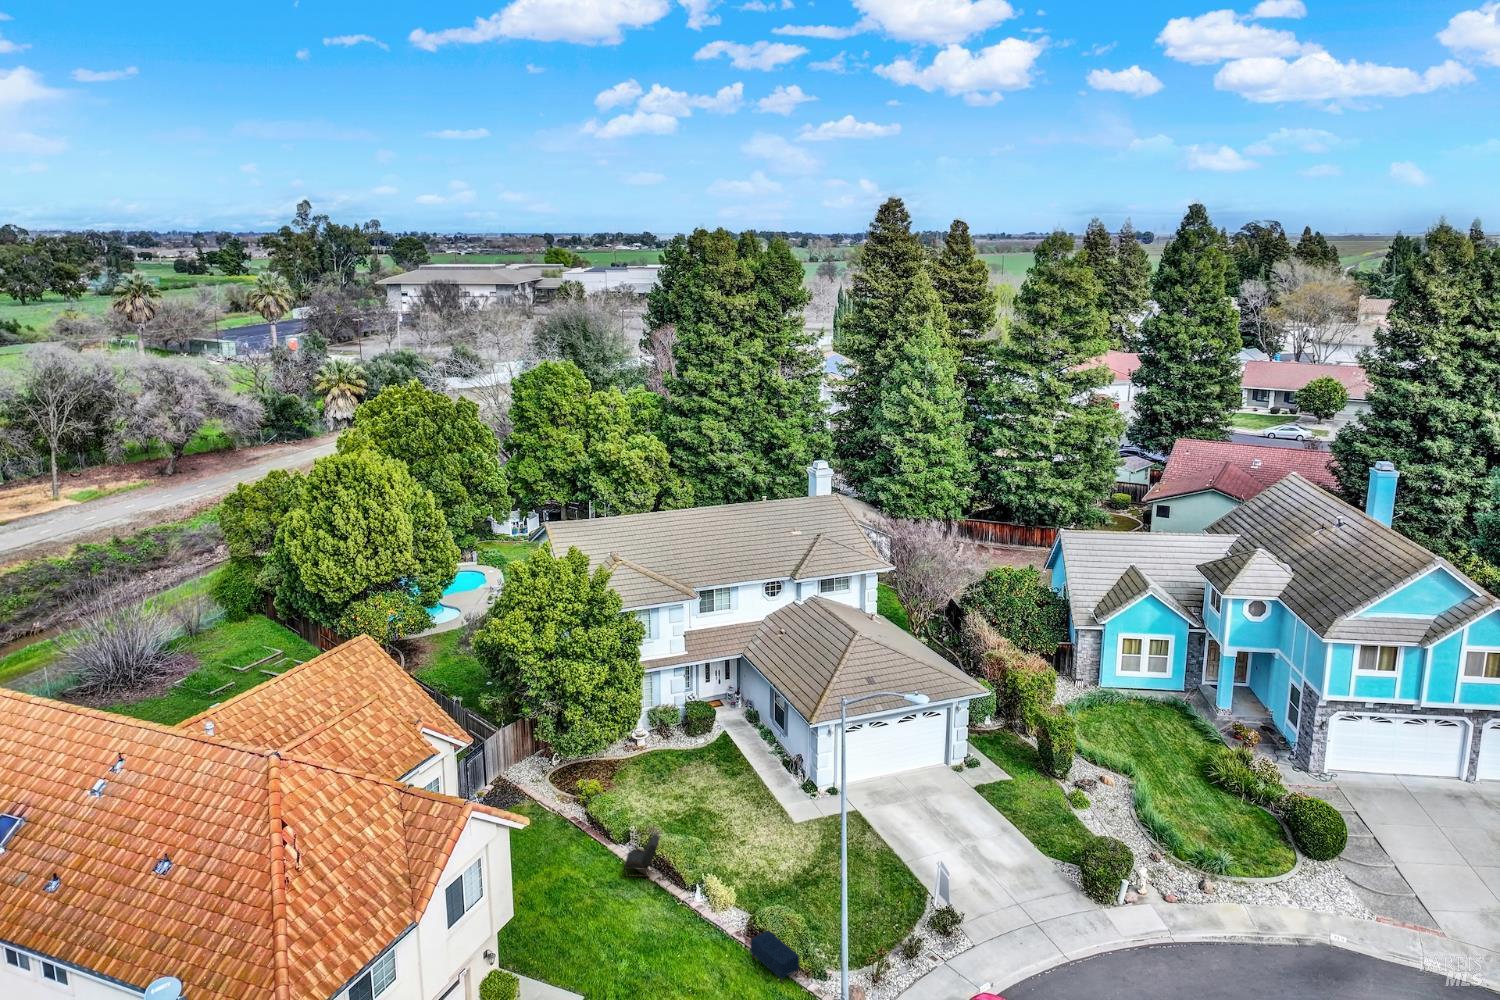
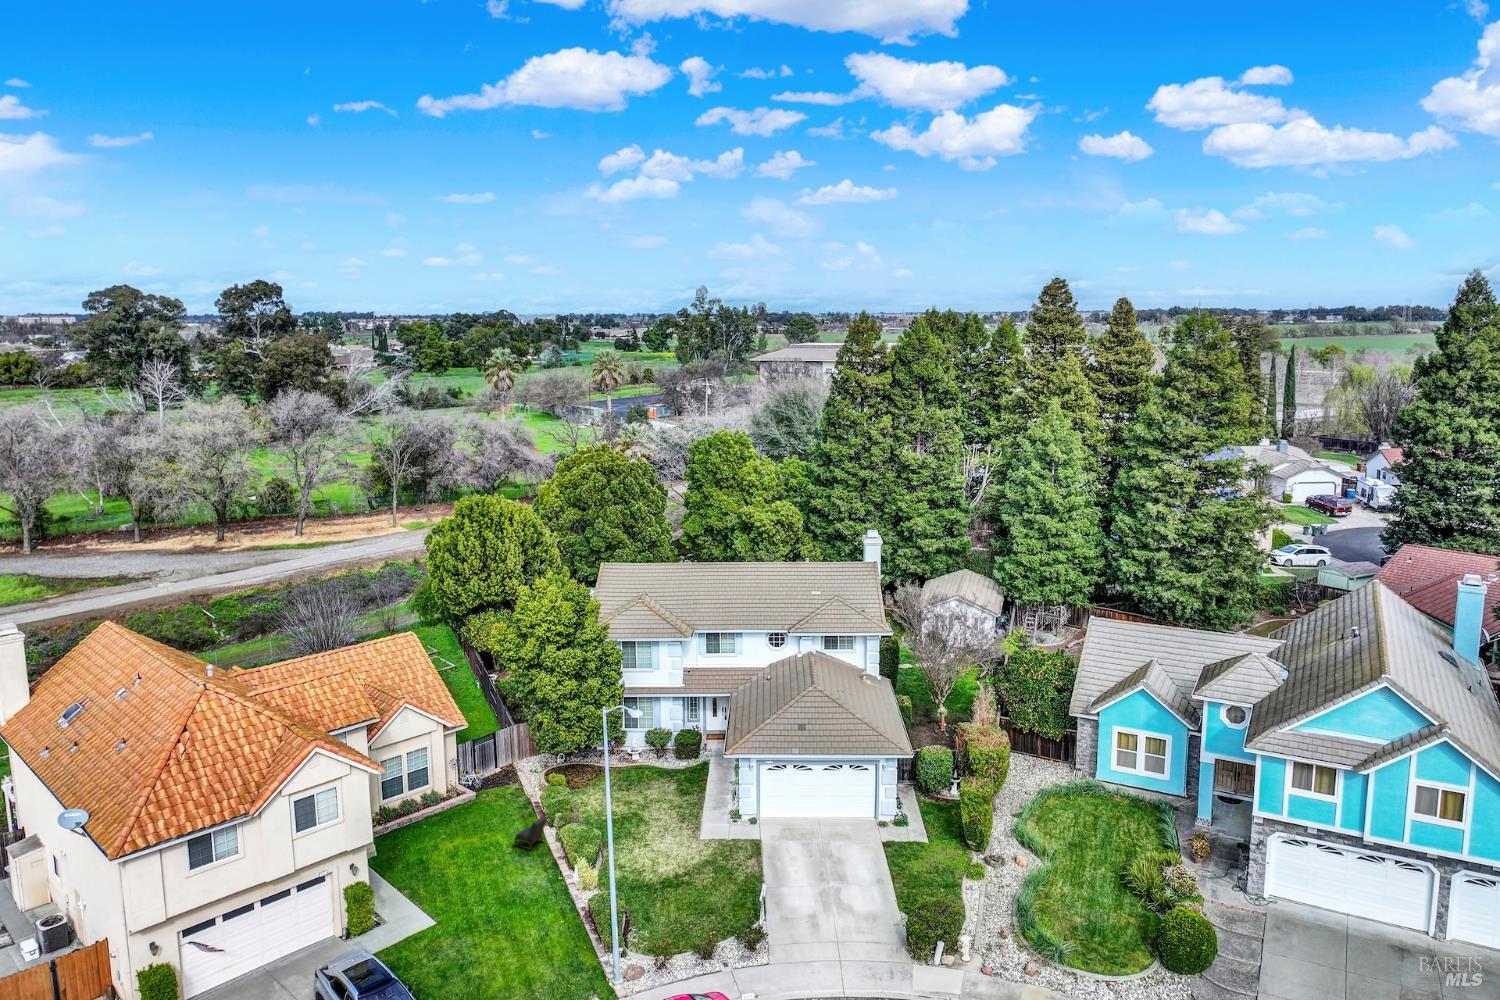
bench: present [750,931,800,984] -> none [542,904,565,948]

